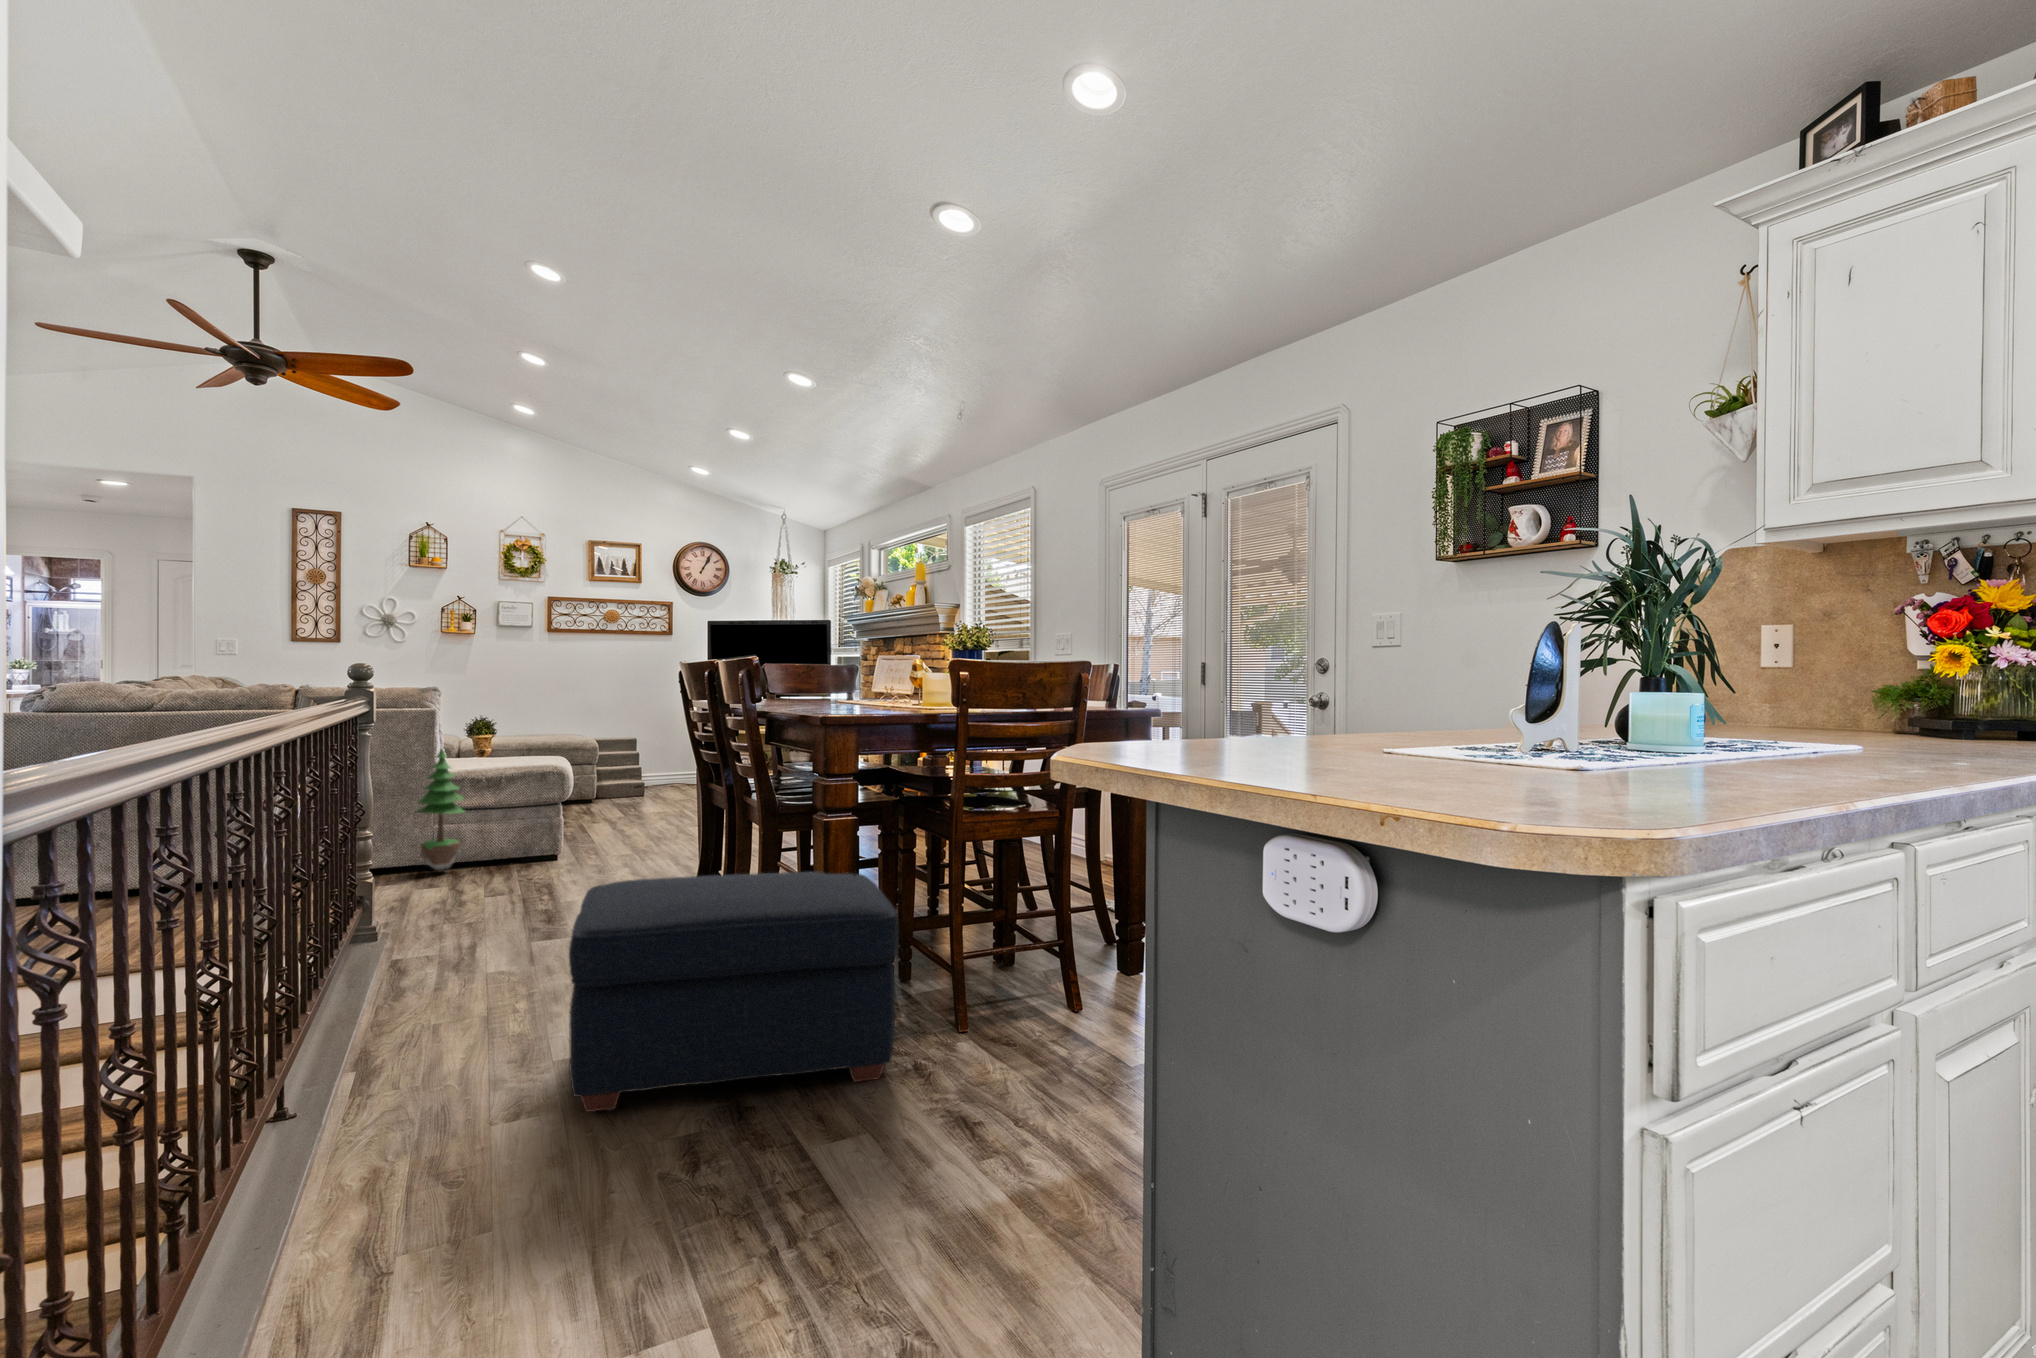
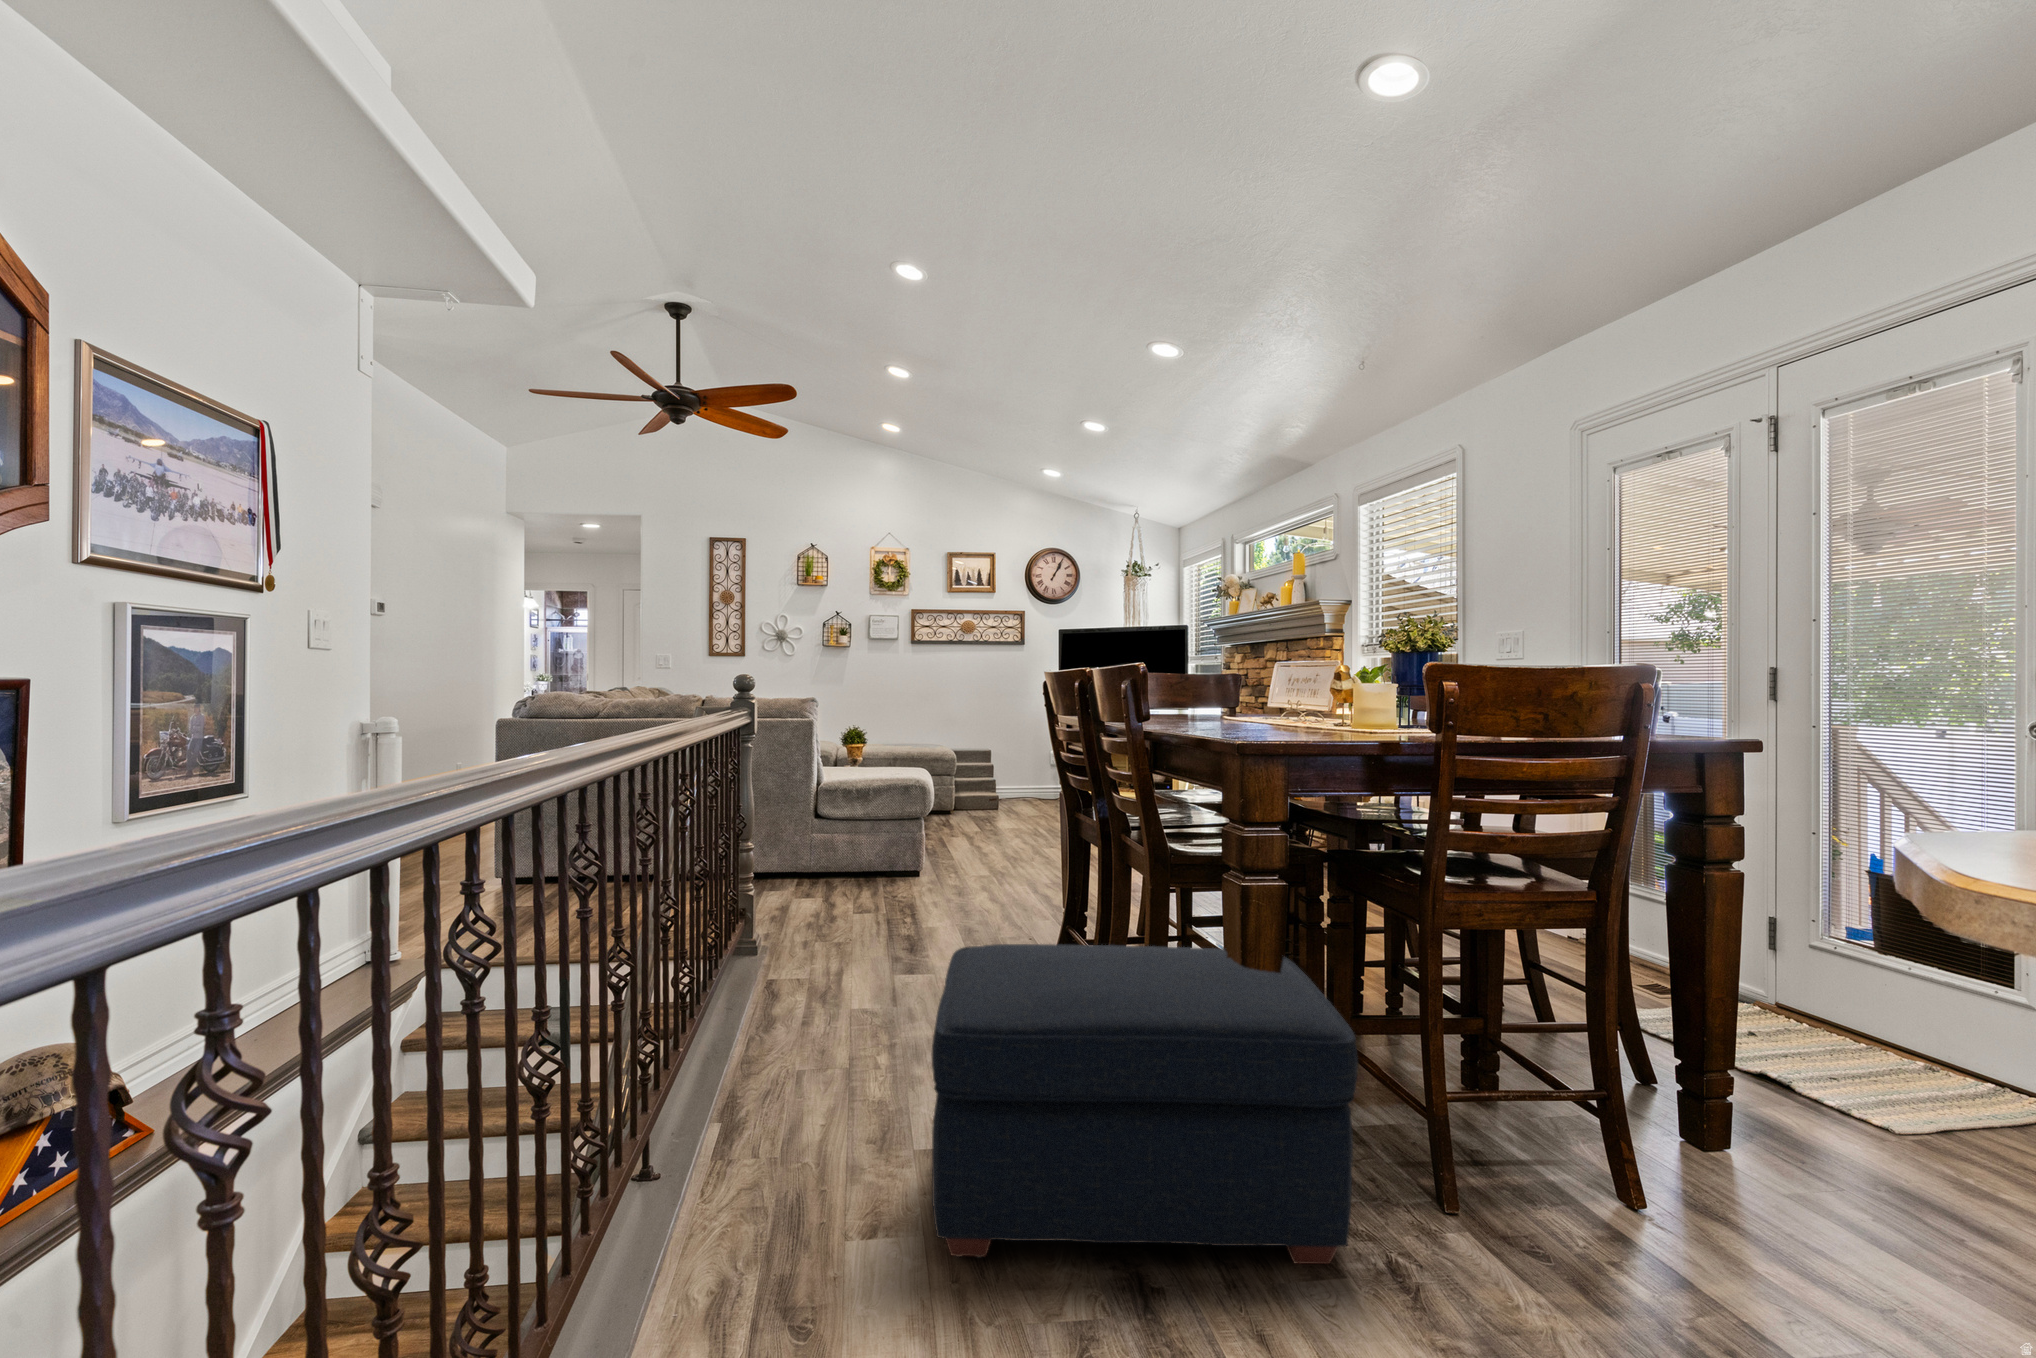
potted tree: present [416,749,464,872] -> none [793,758,838,883]

